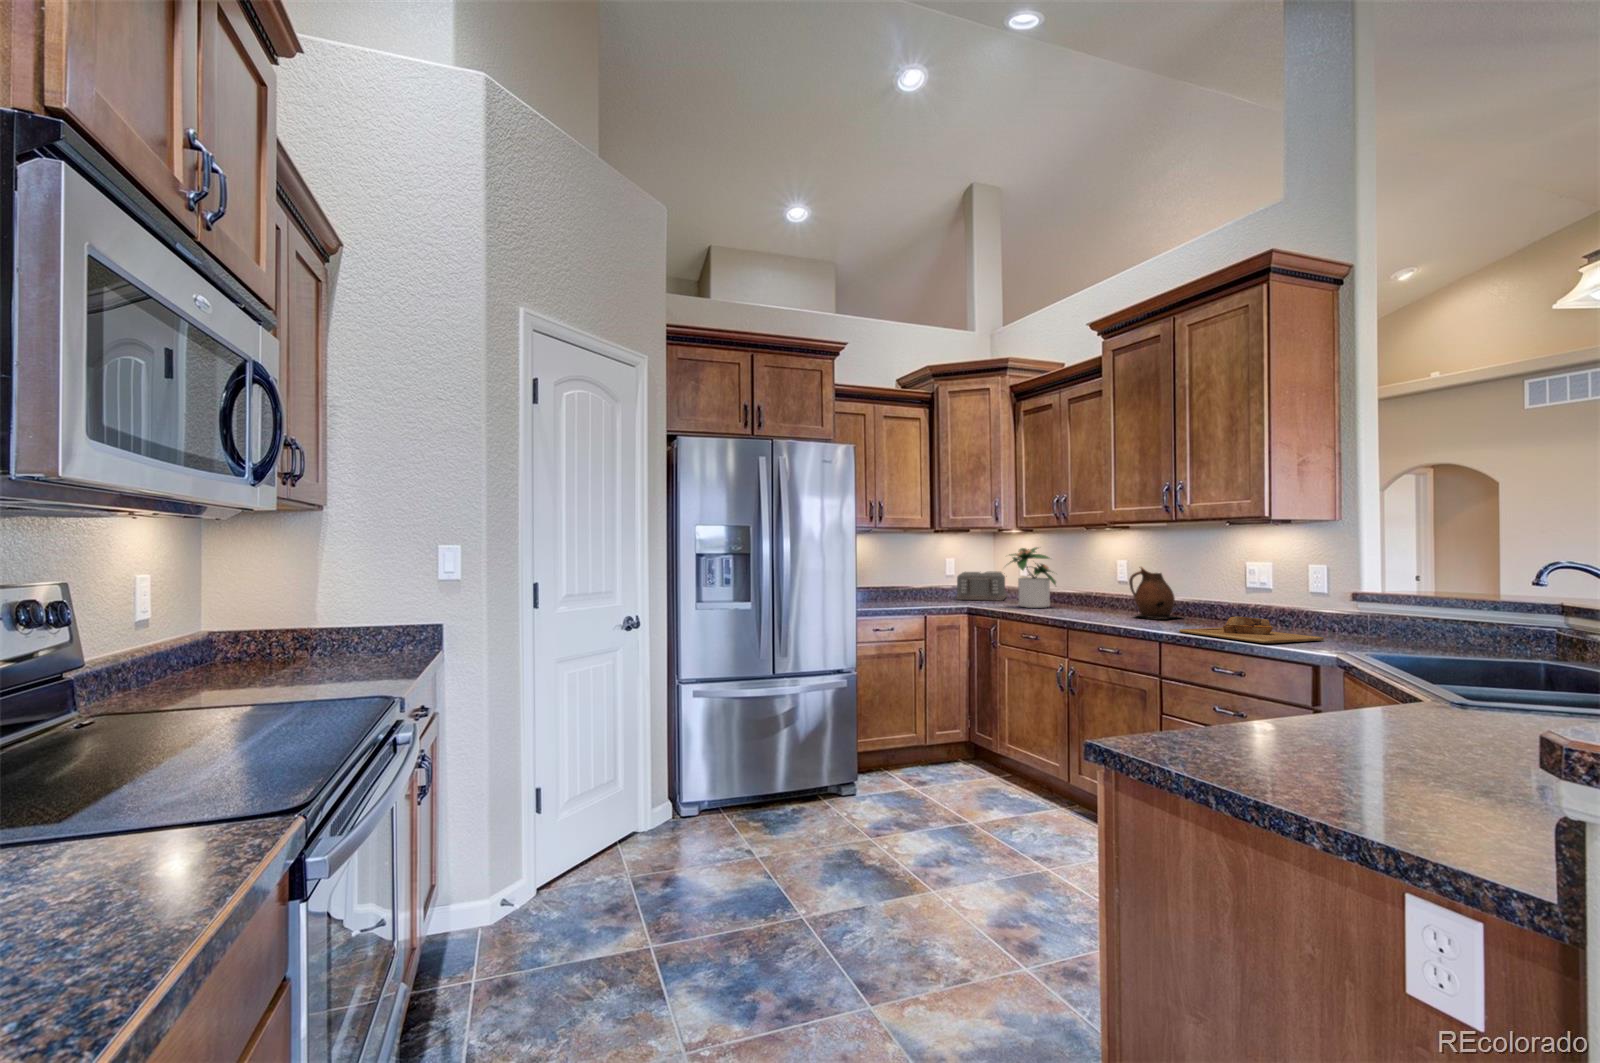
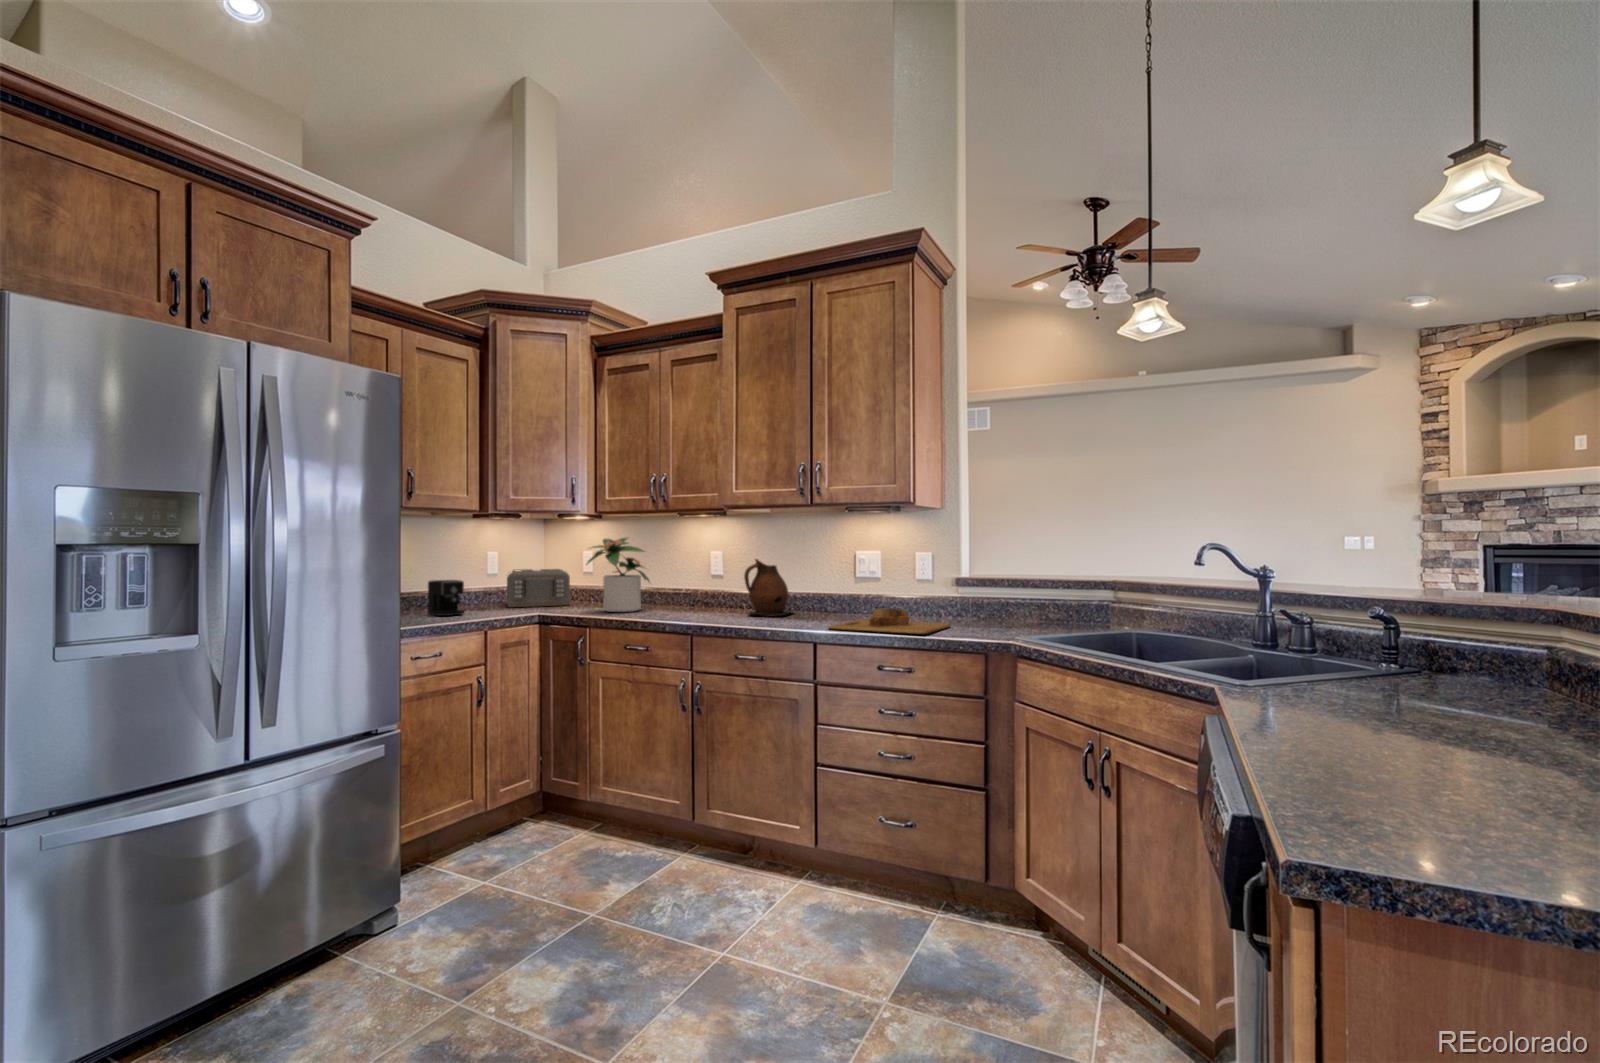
coffee maker: none [899,577,940,603] -> present [428,580,480,616]

